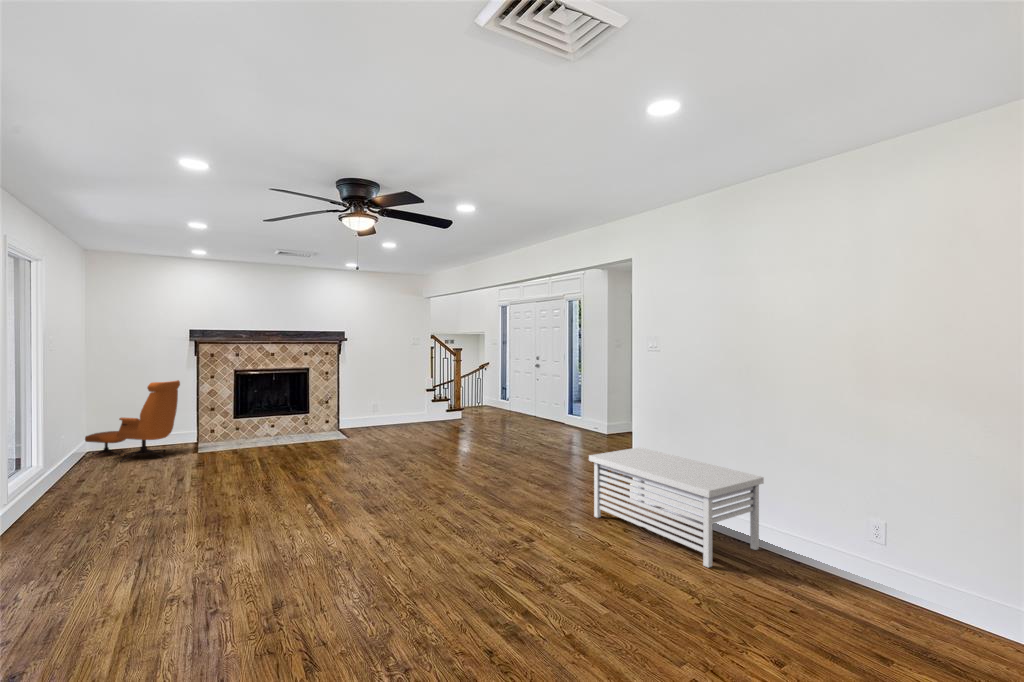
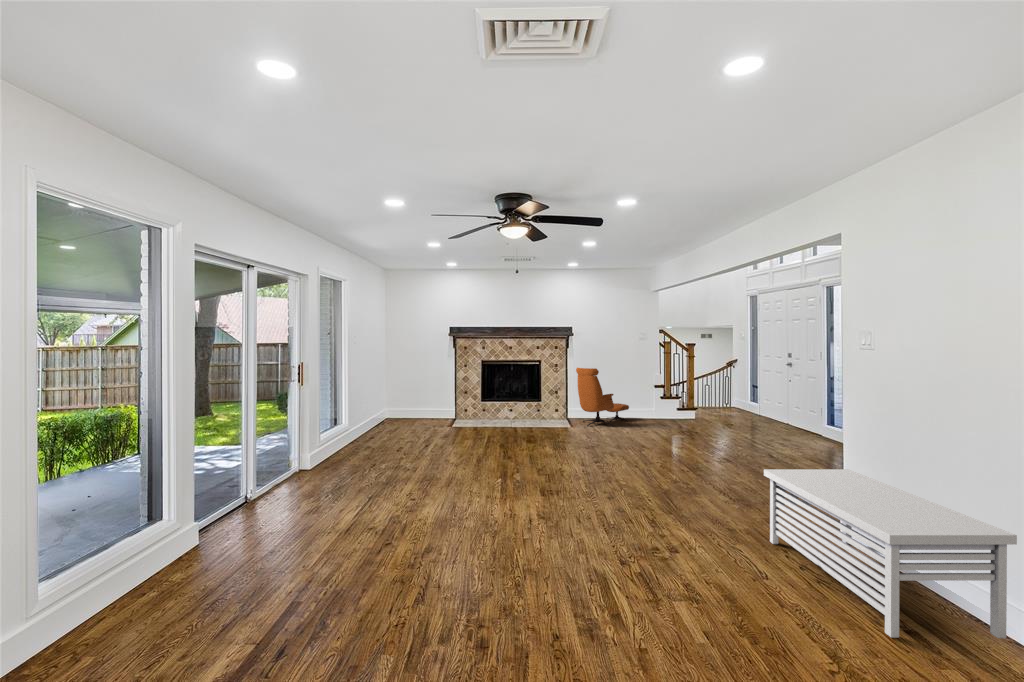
lounge chair: present [85,380,180,462] -> present [576,368,629,426]

